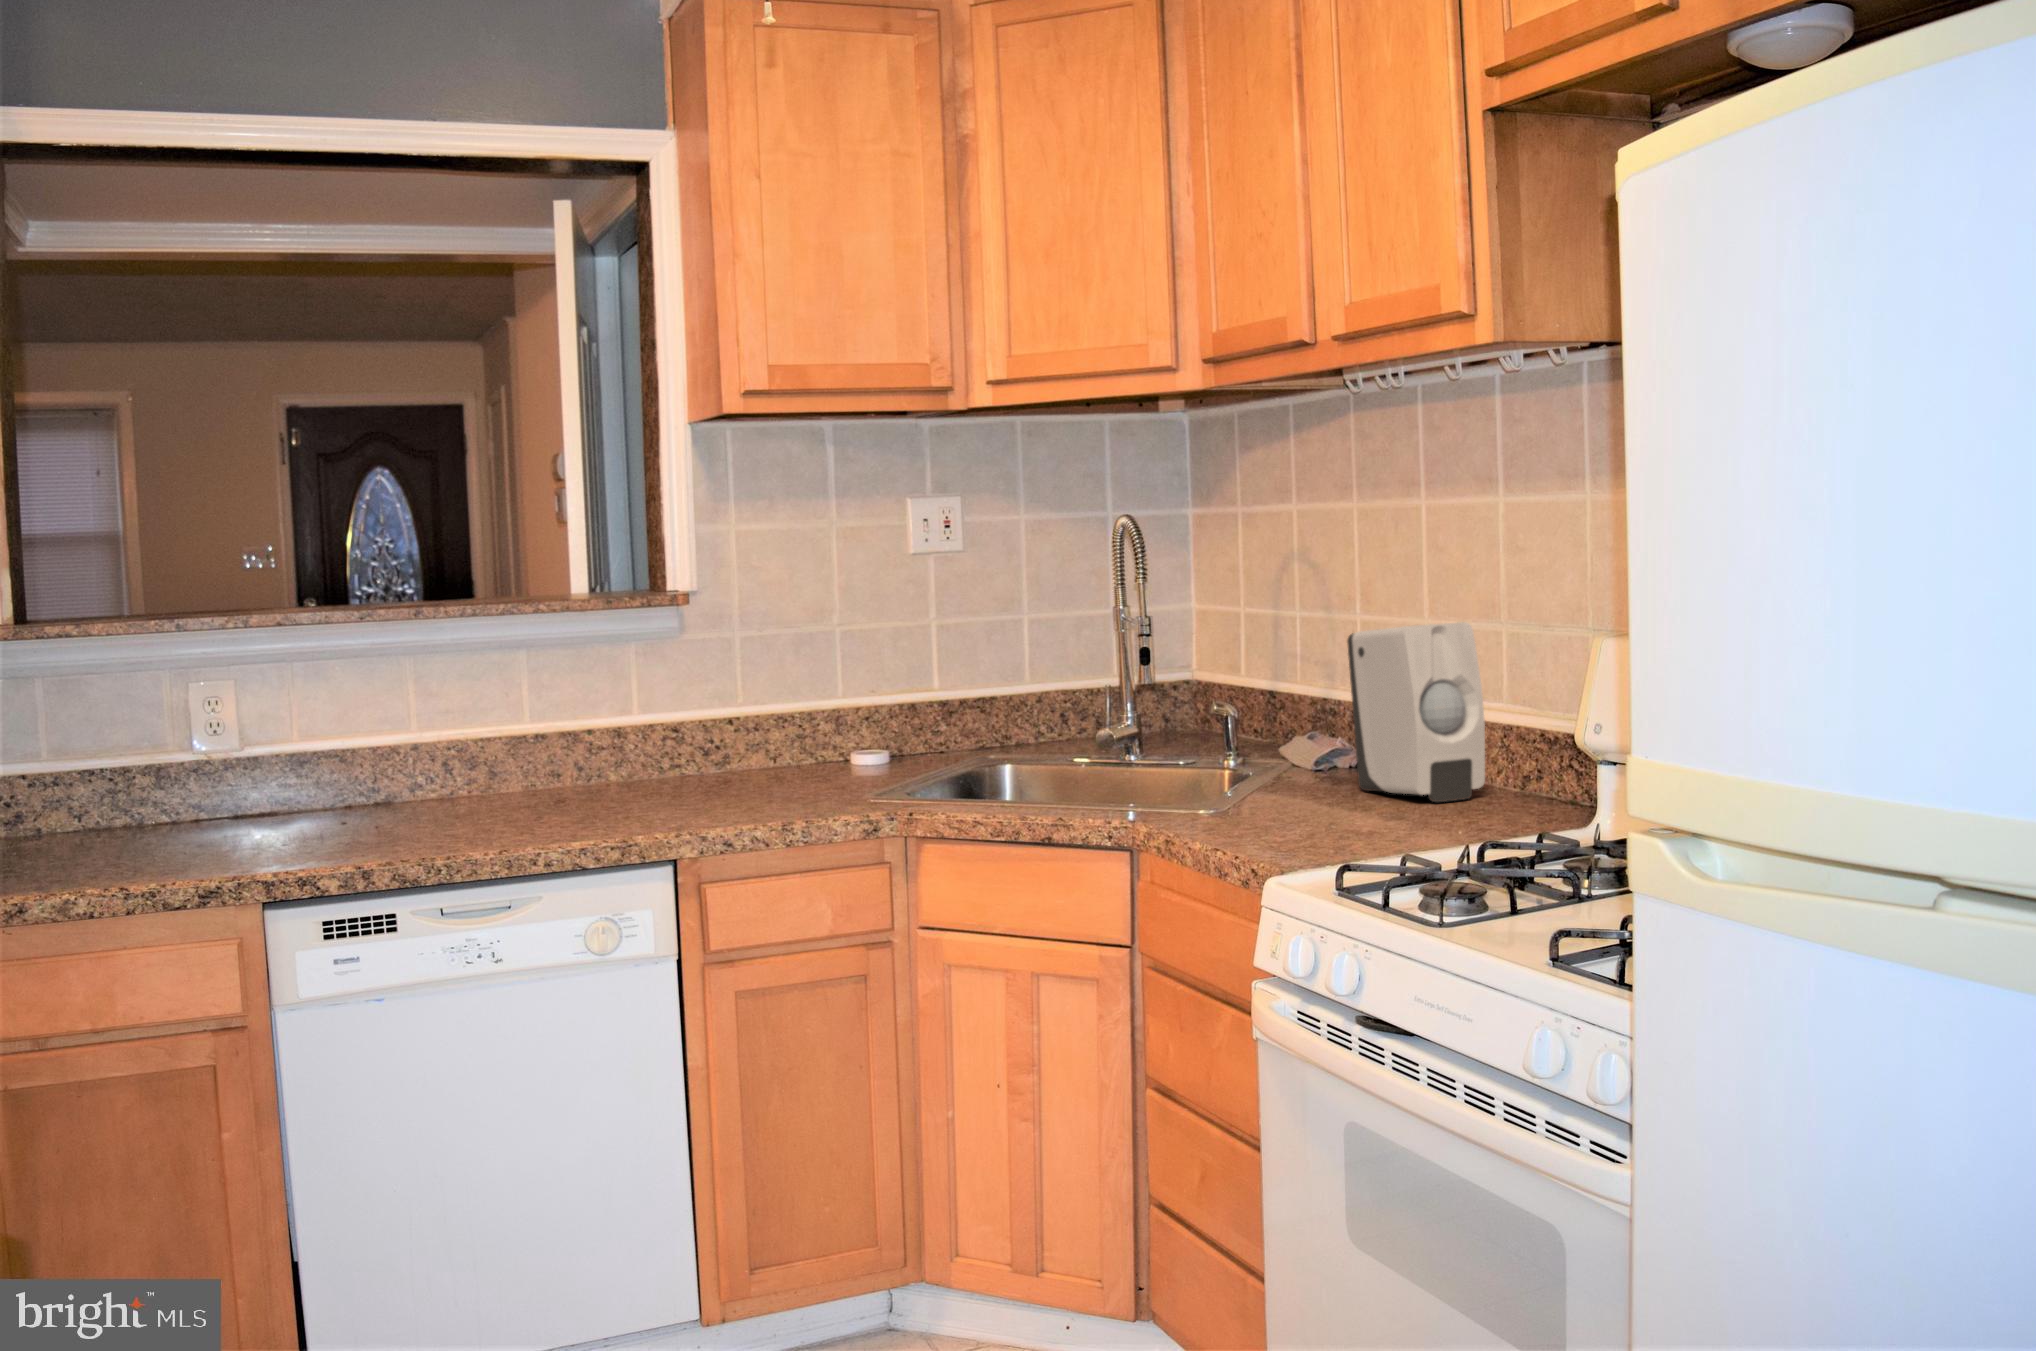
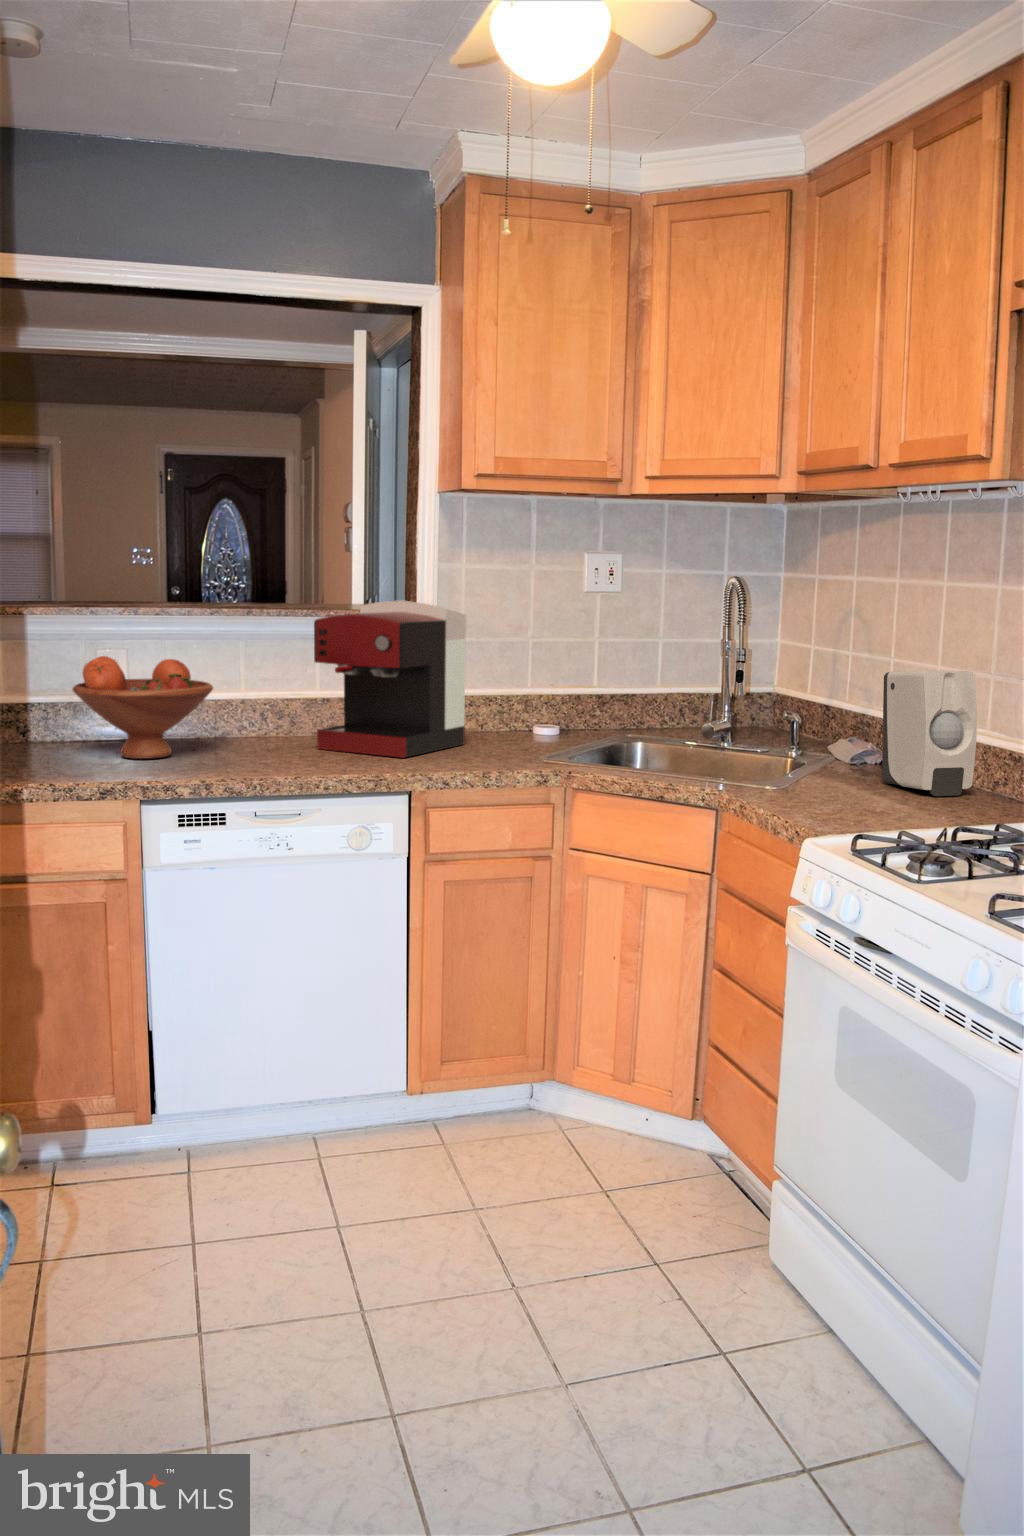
coffee maker: none [516,580,755,810] -> present [314,600,466,758]
fruit bowl: none [136,689,364,844] -> present [73,656,213,759]

